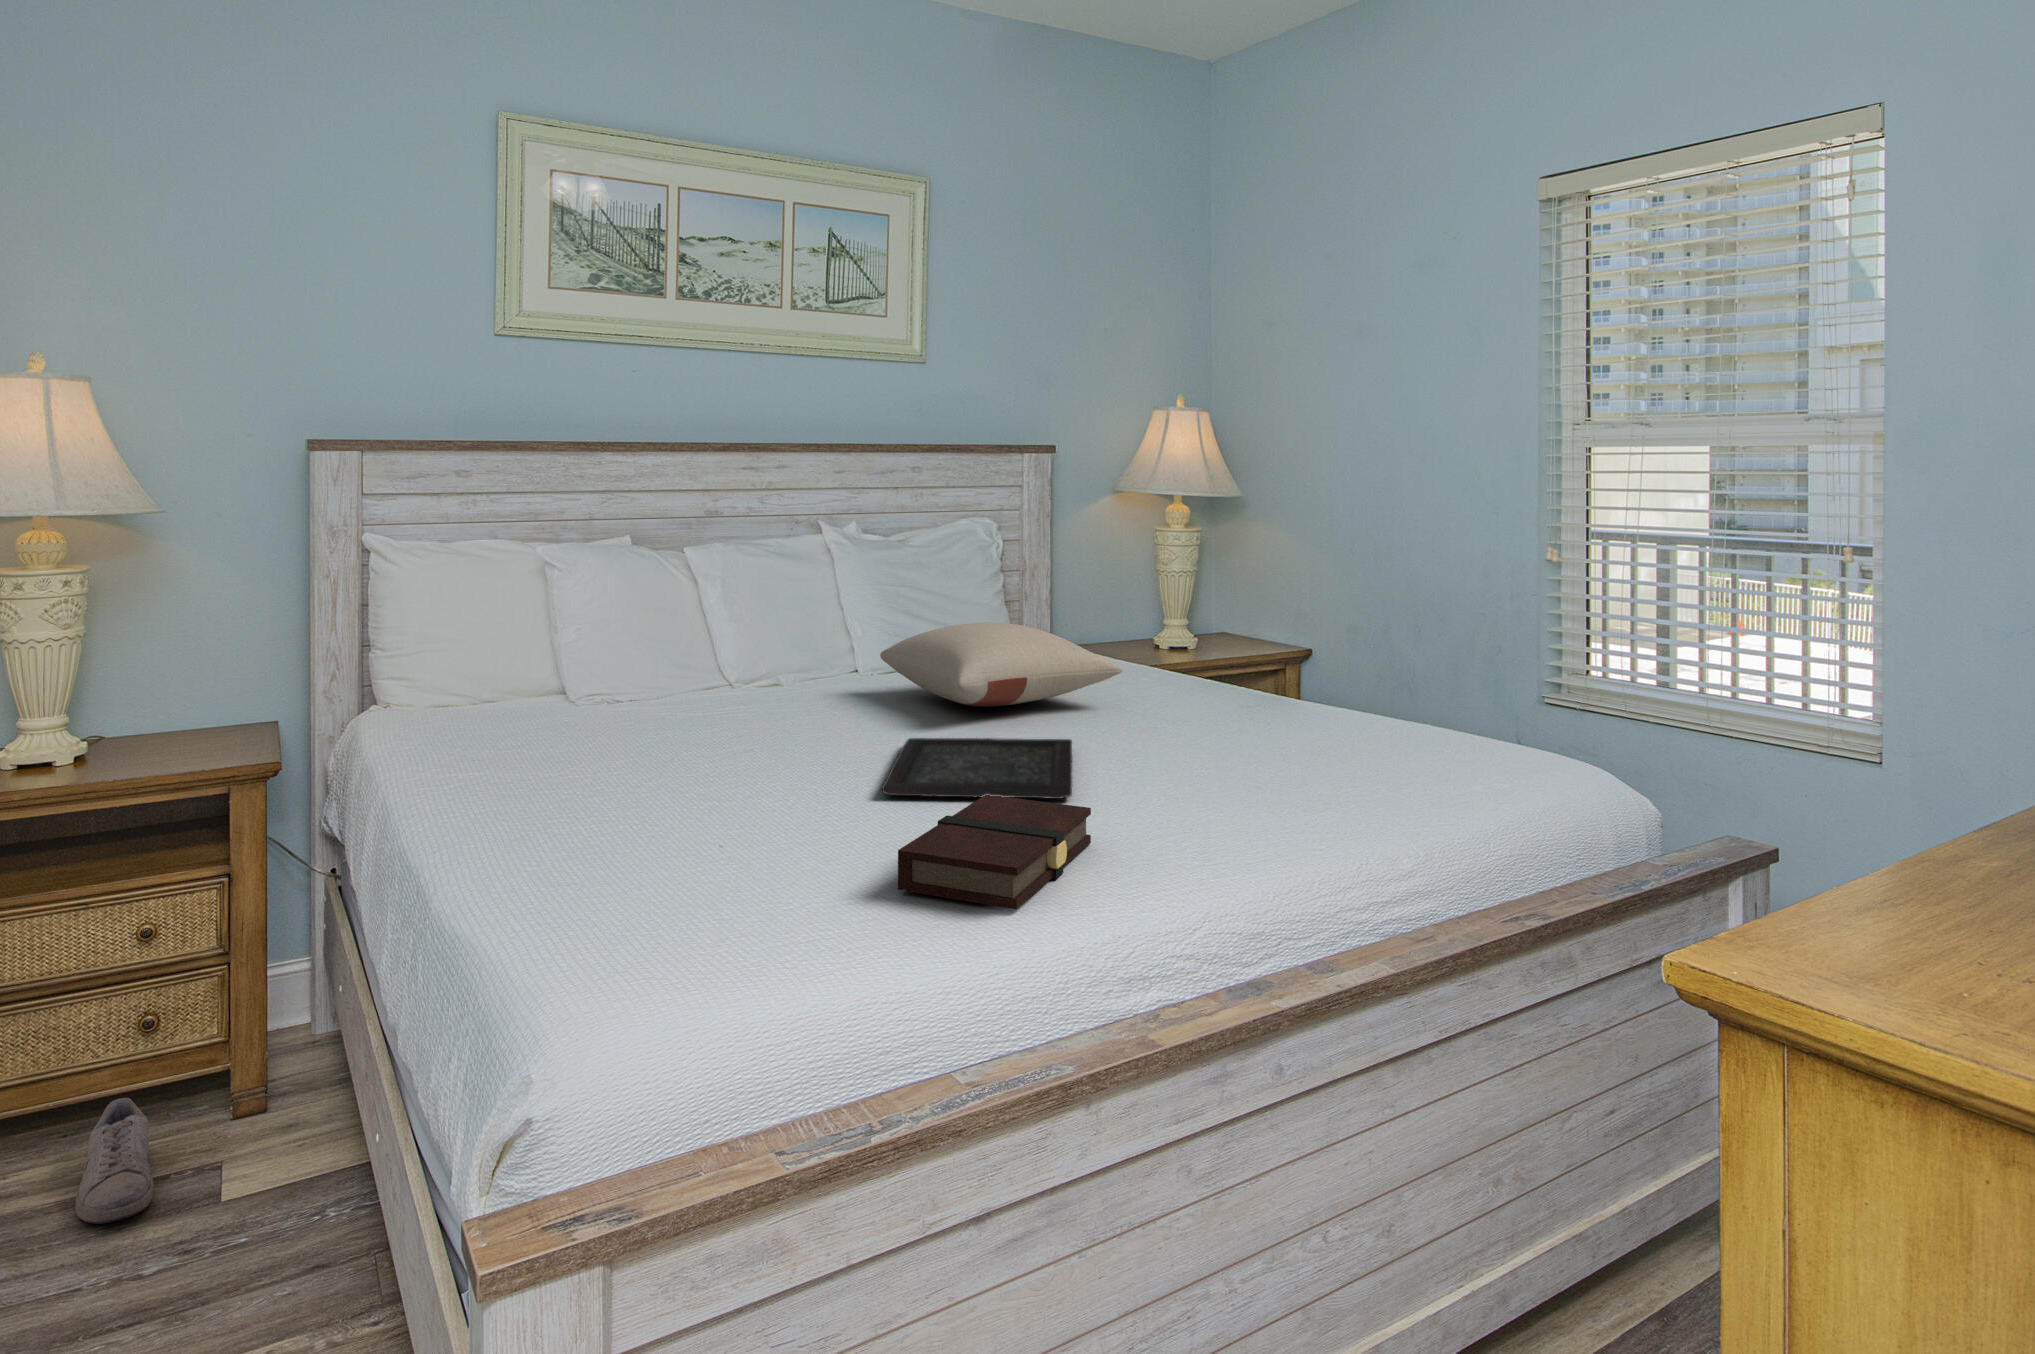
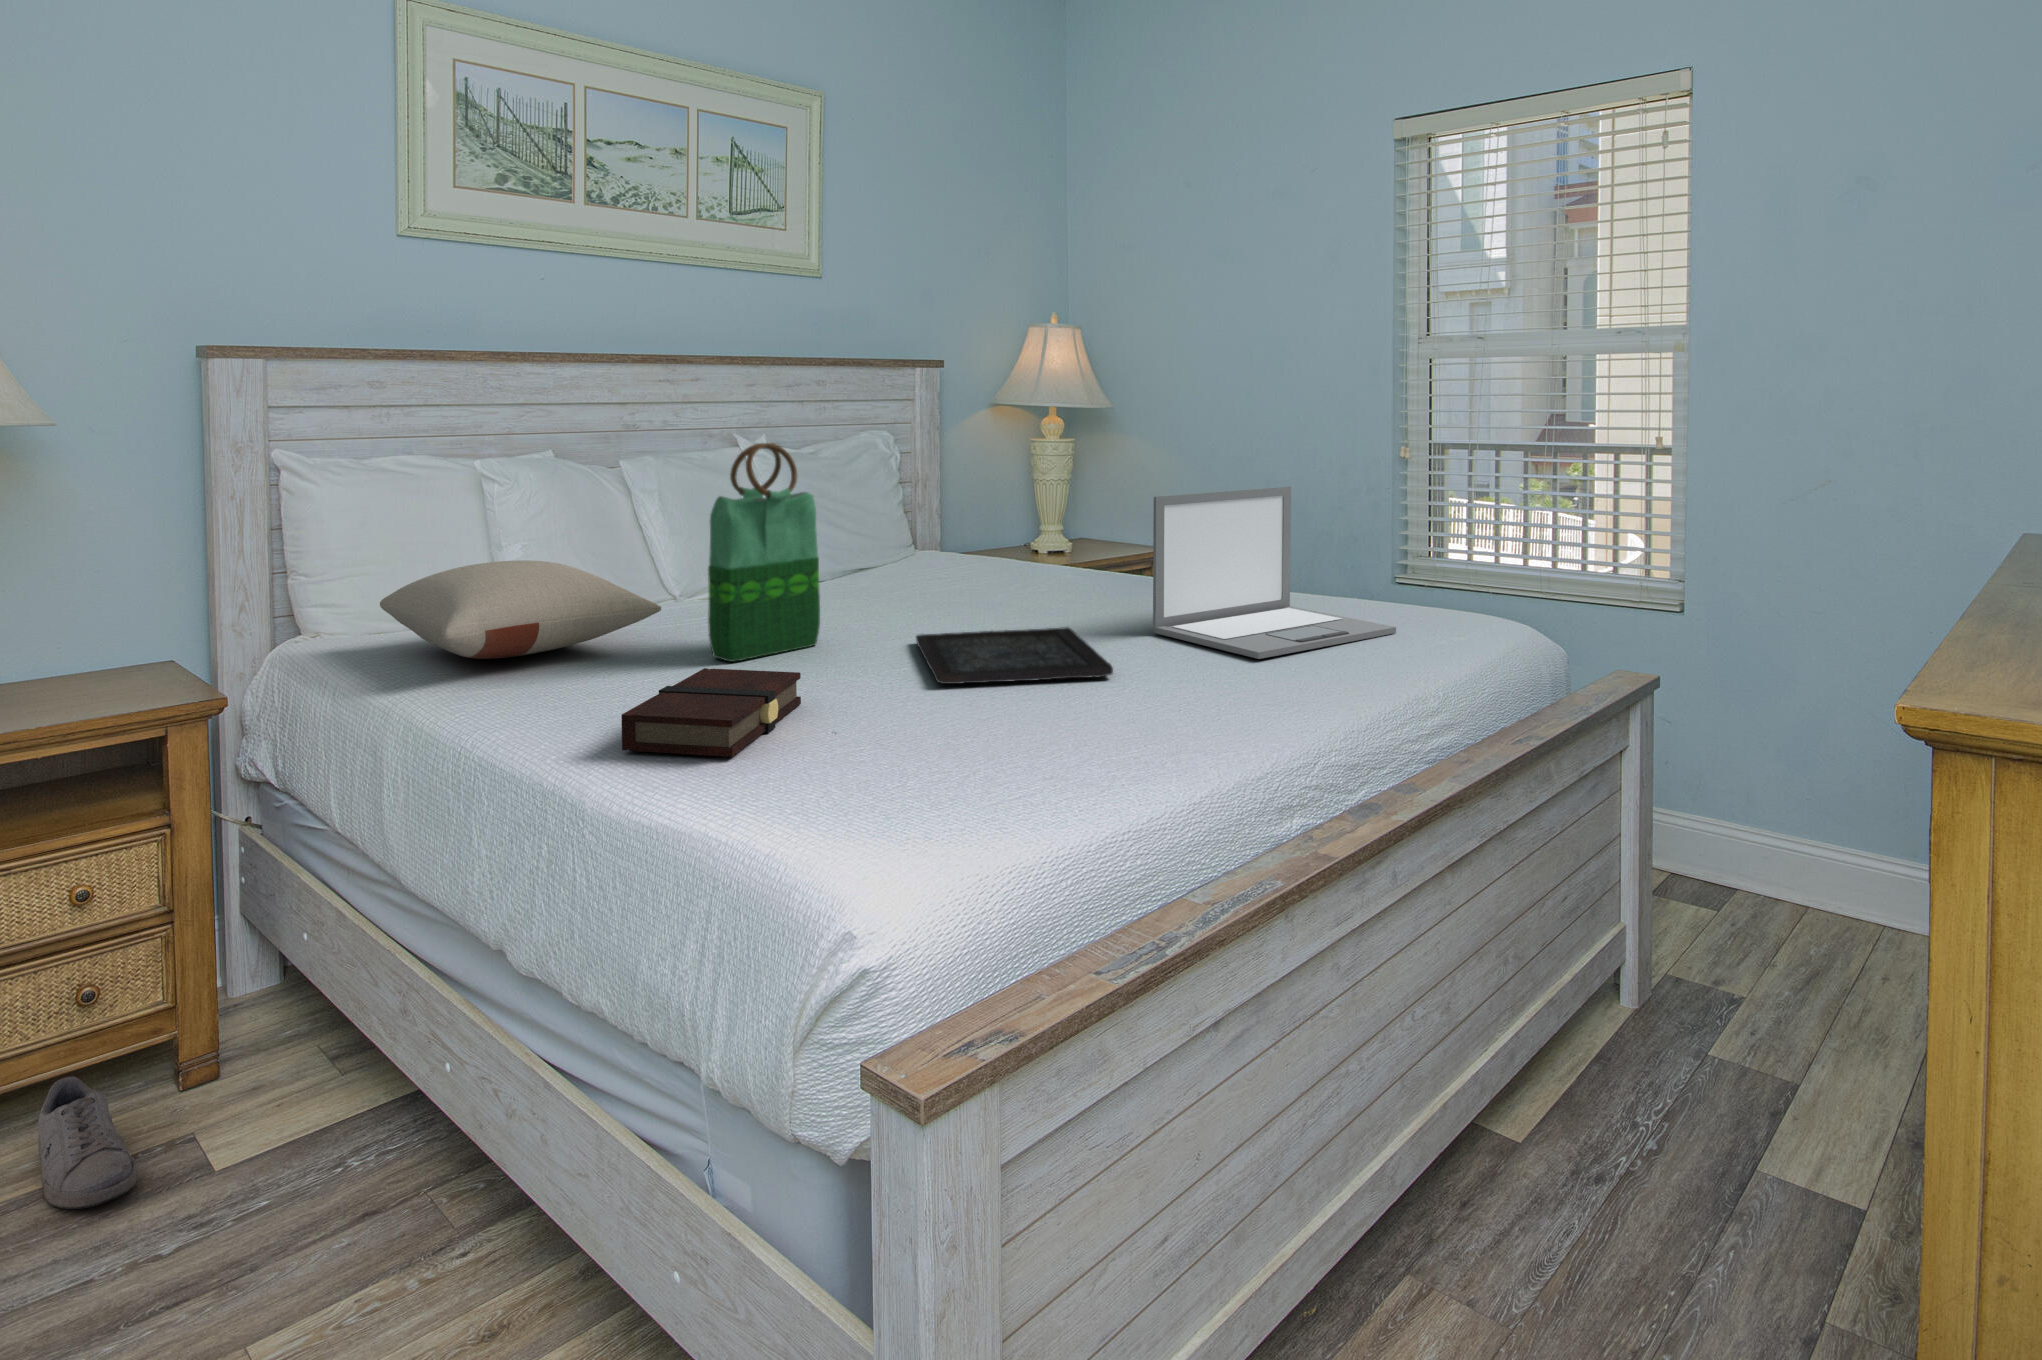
tote bag: none [697,537,816,756] -> present [708,443,820,662]
laptop: none [1162,595,1438,789] -> present [1153,486,1396,659]
pillow: present [880,623,1123,707] -> present [380,561,661,659]
book: present [898,795,1091,909] -> present [621,668,801,757]

